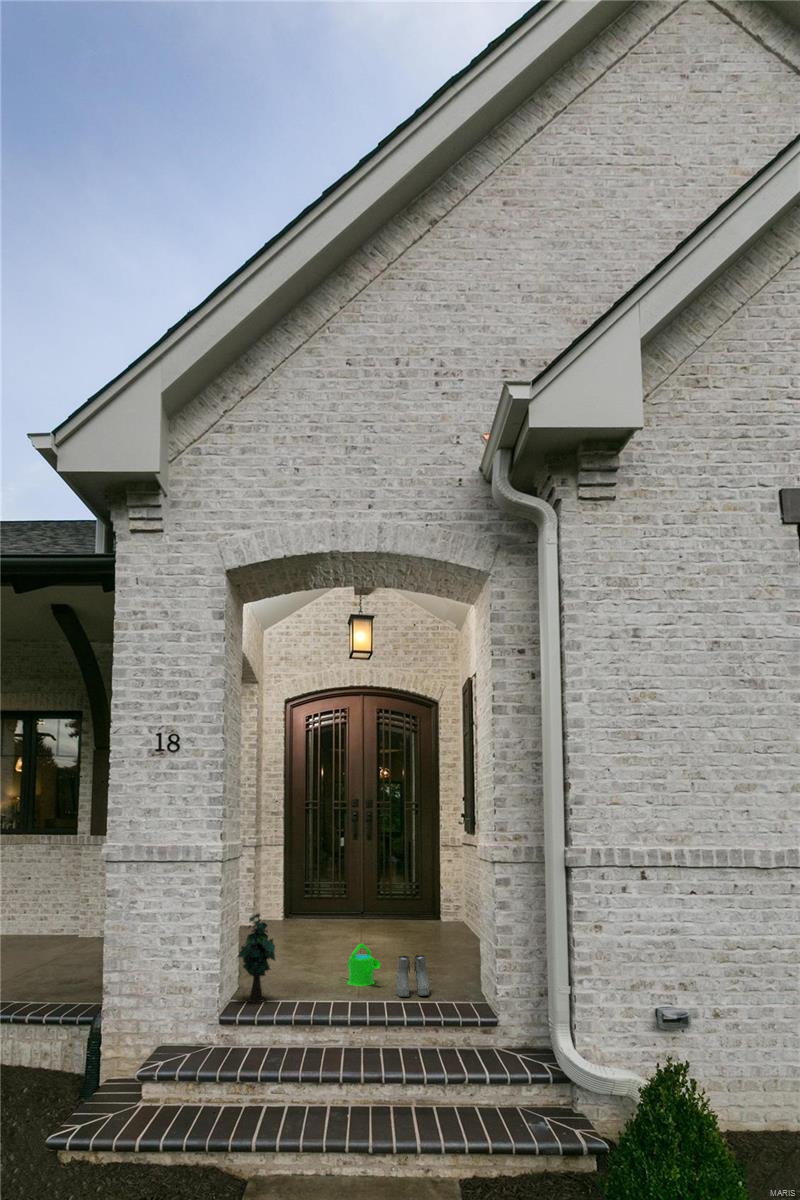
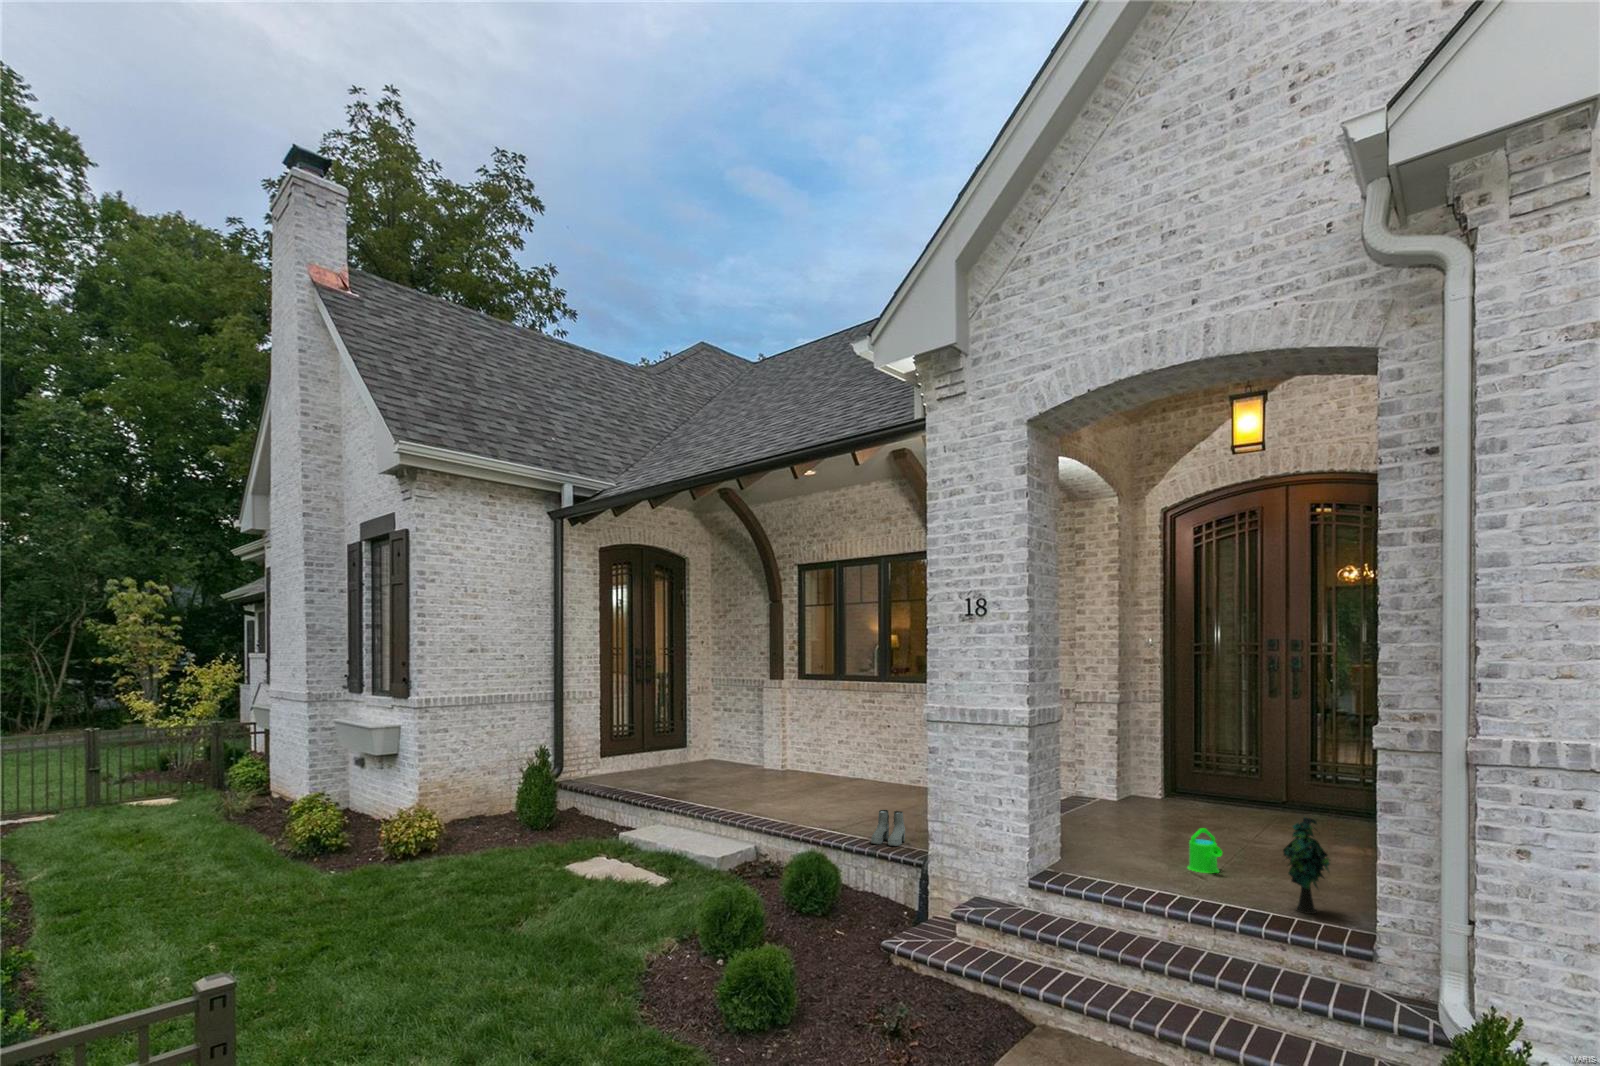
decorative plant: present [238,914,275,1002] -> present [1283,817,1330,914]
boots: present [397,955,429,997] -> present [871,810,905,846]

